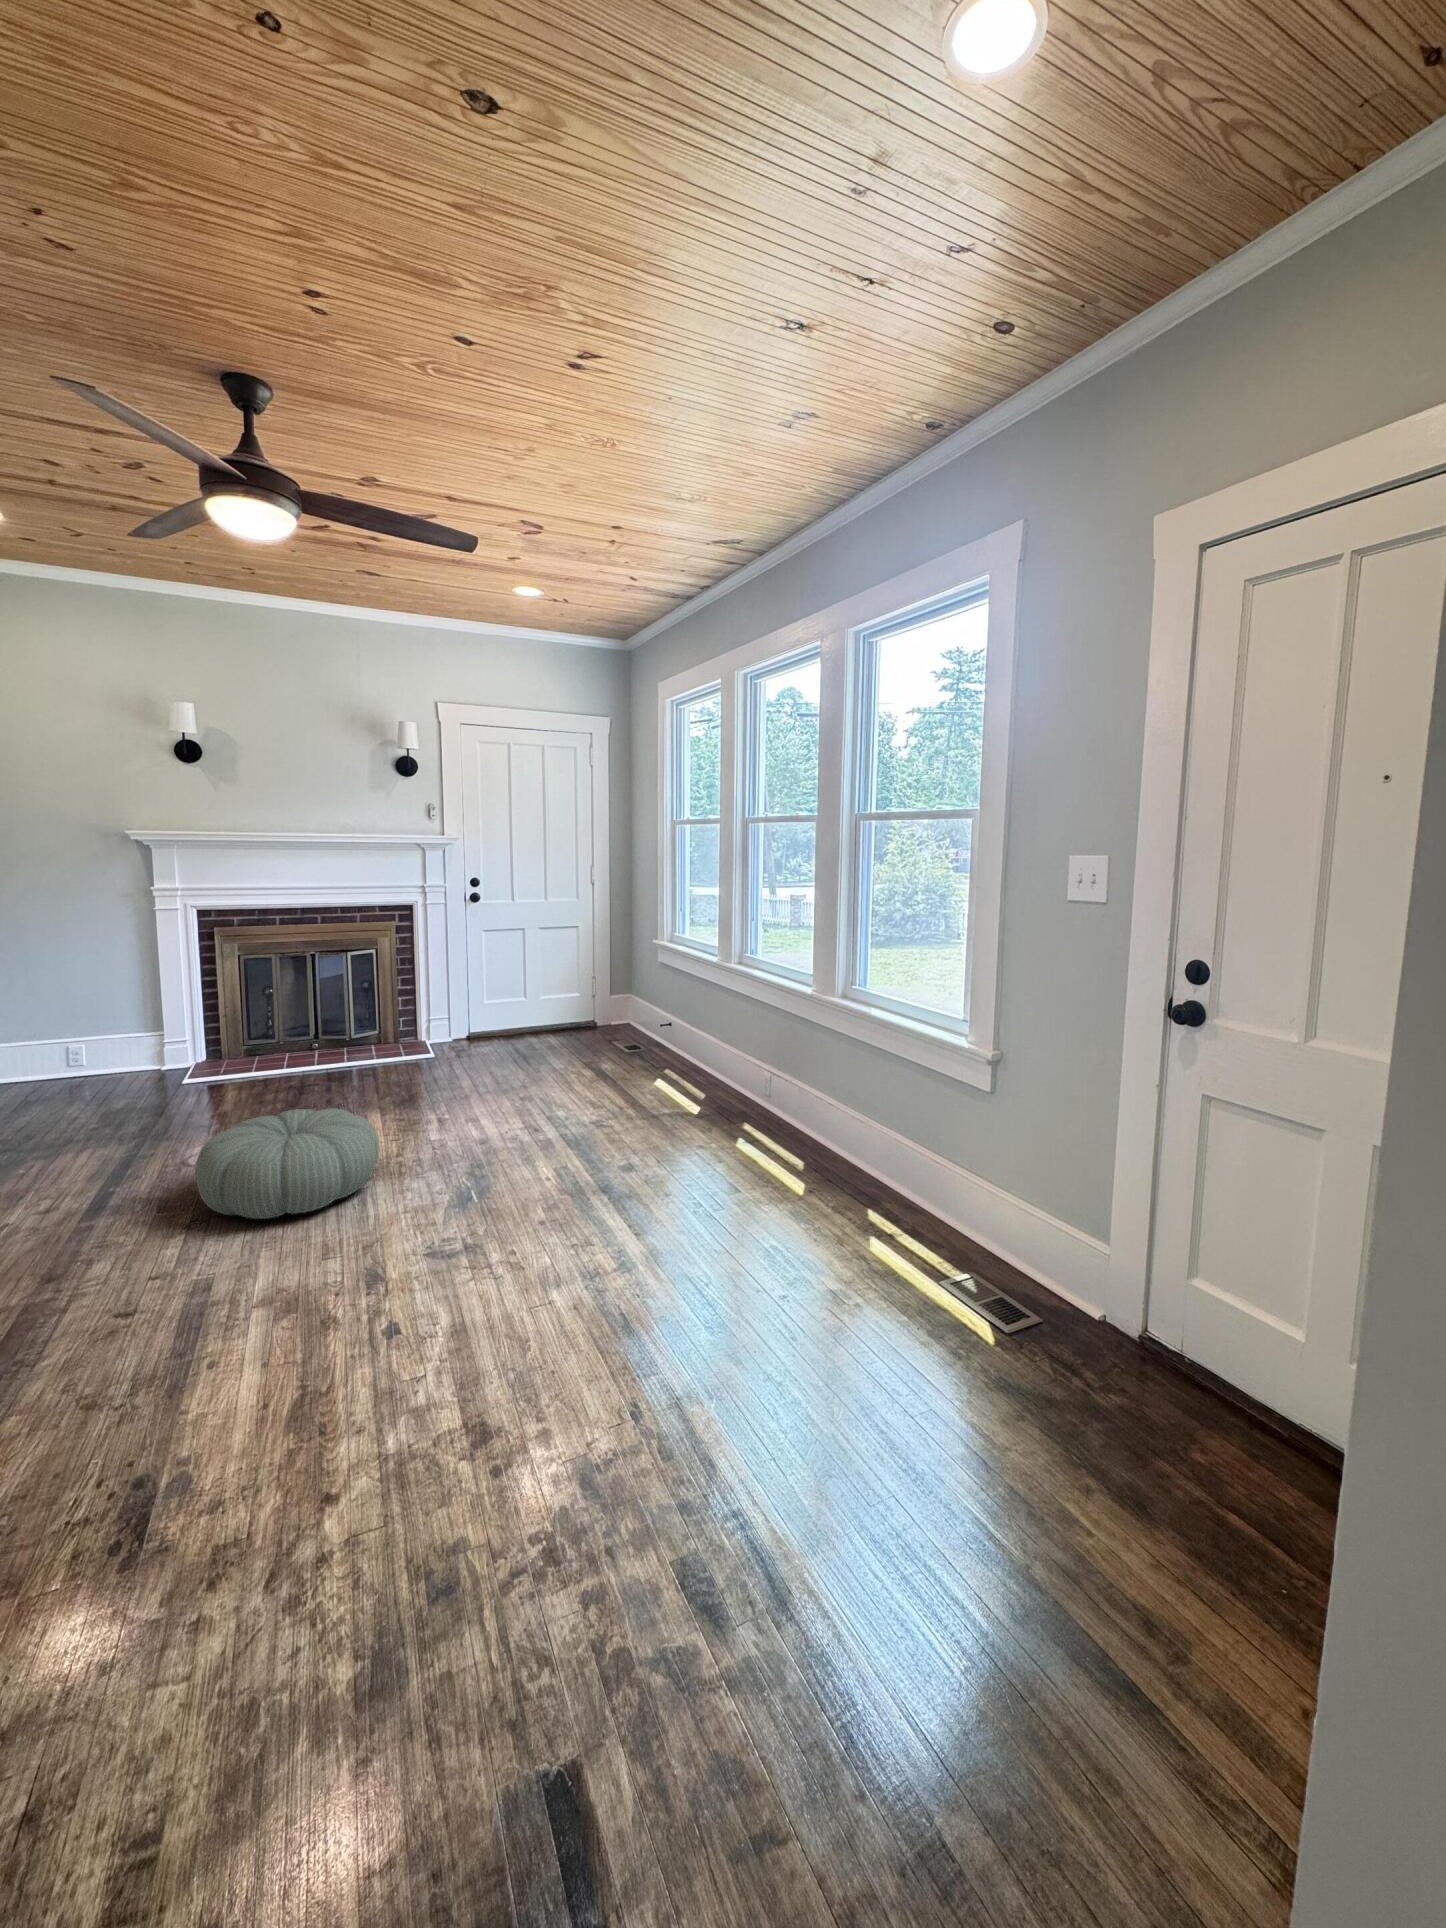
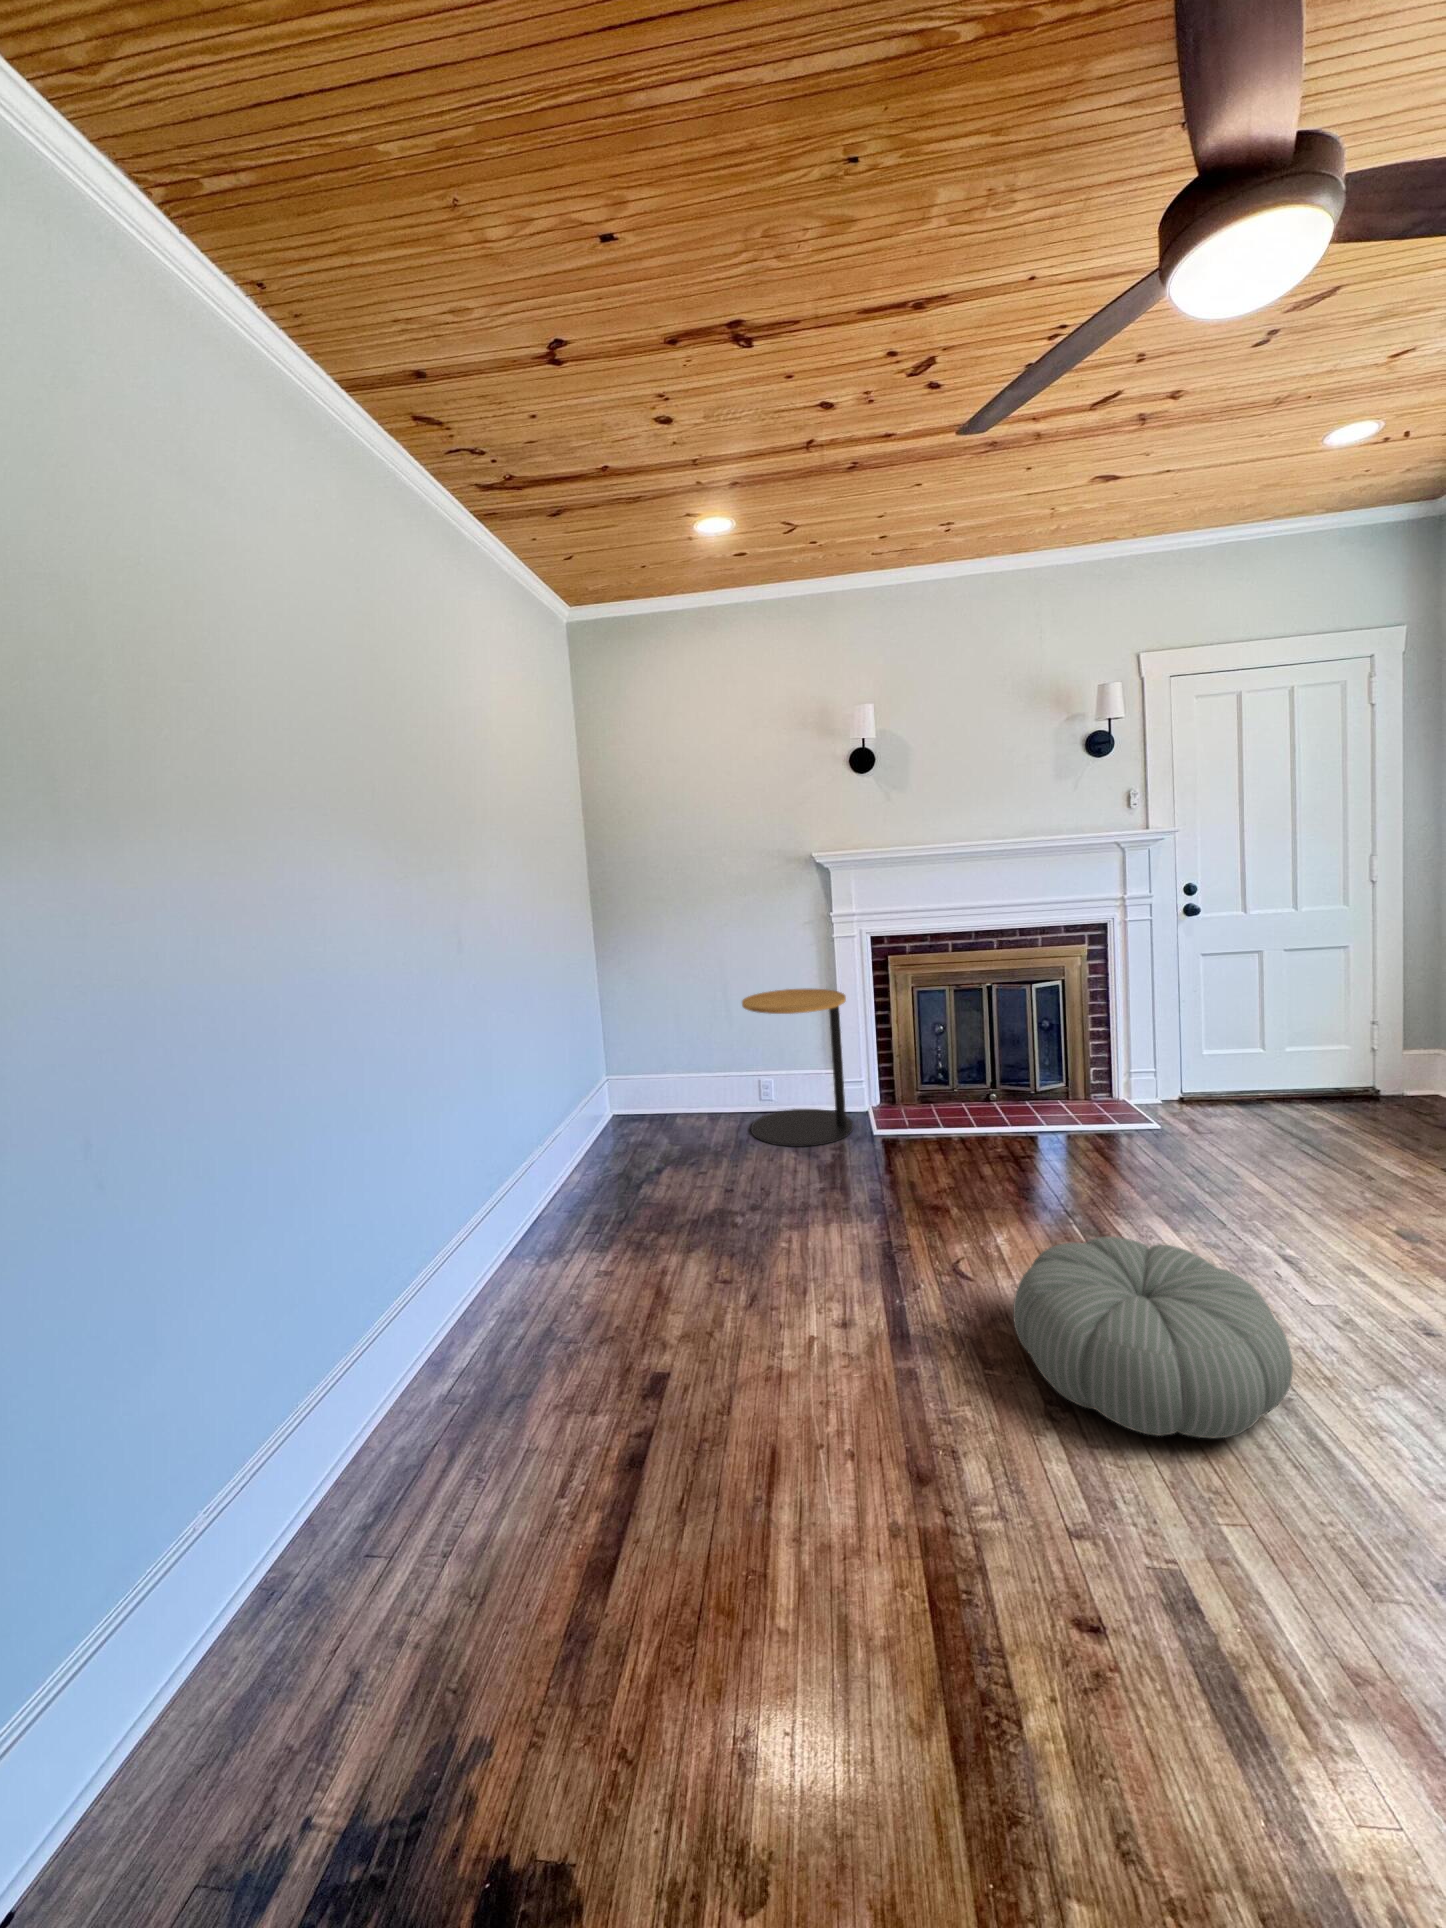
side table: none [32,958,166,1103] -> present [742,989,853,1147]

